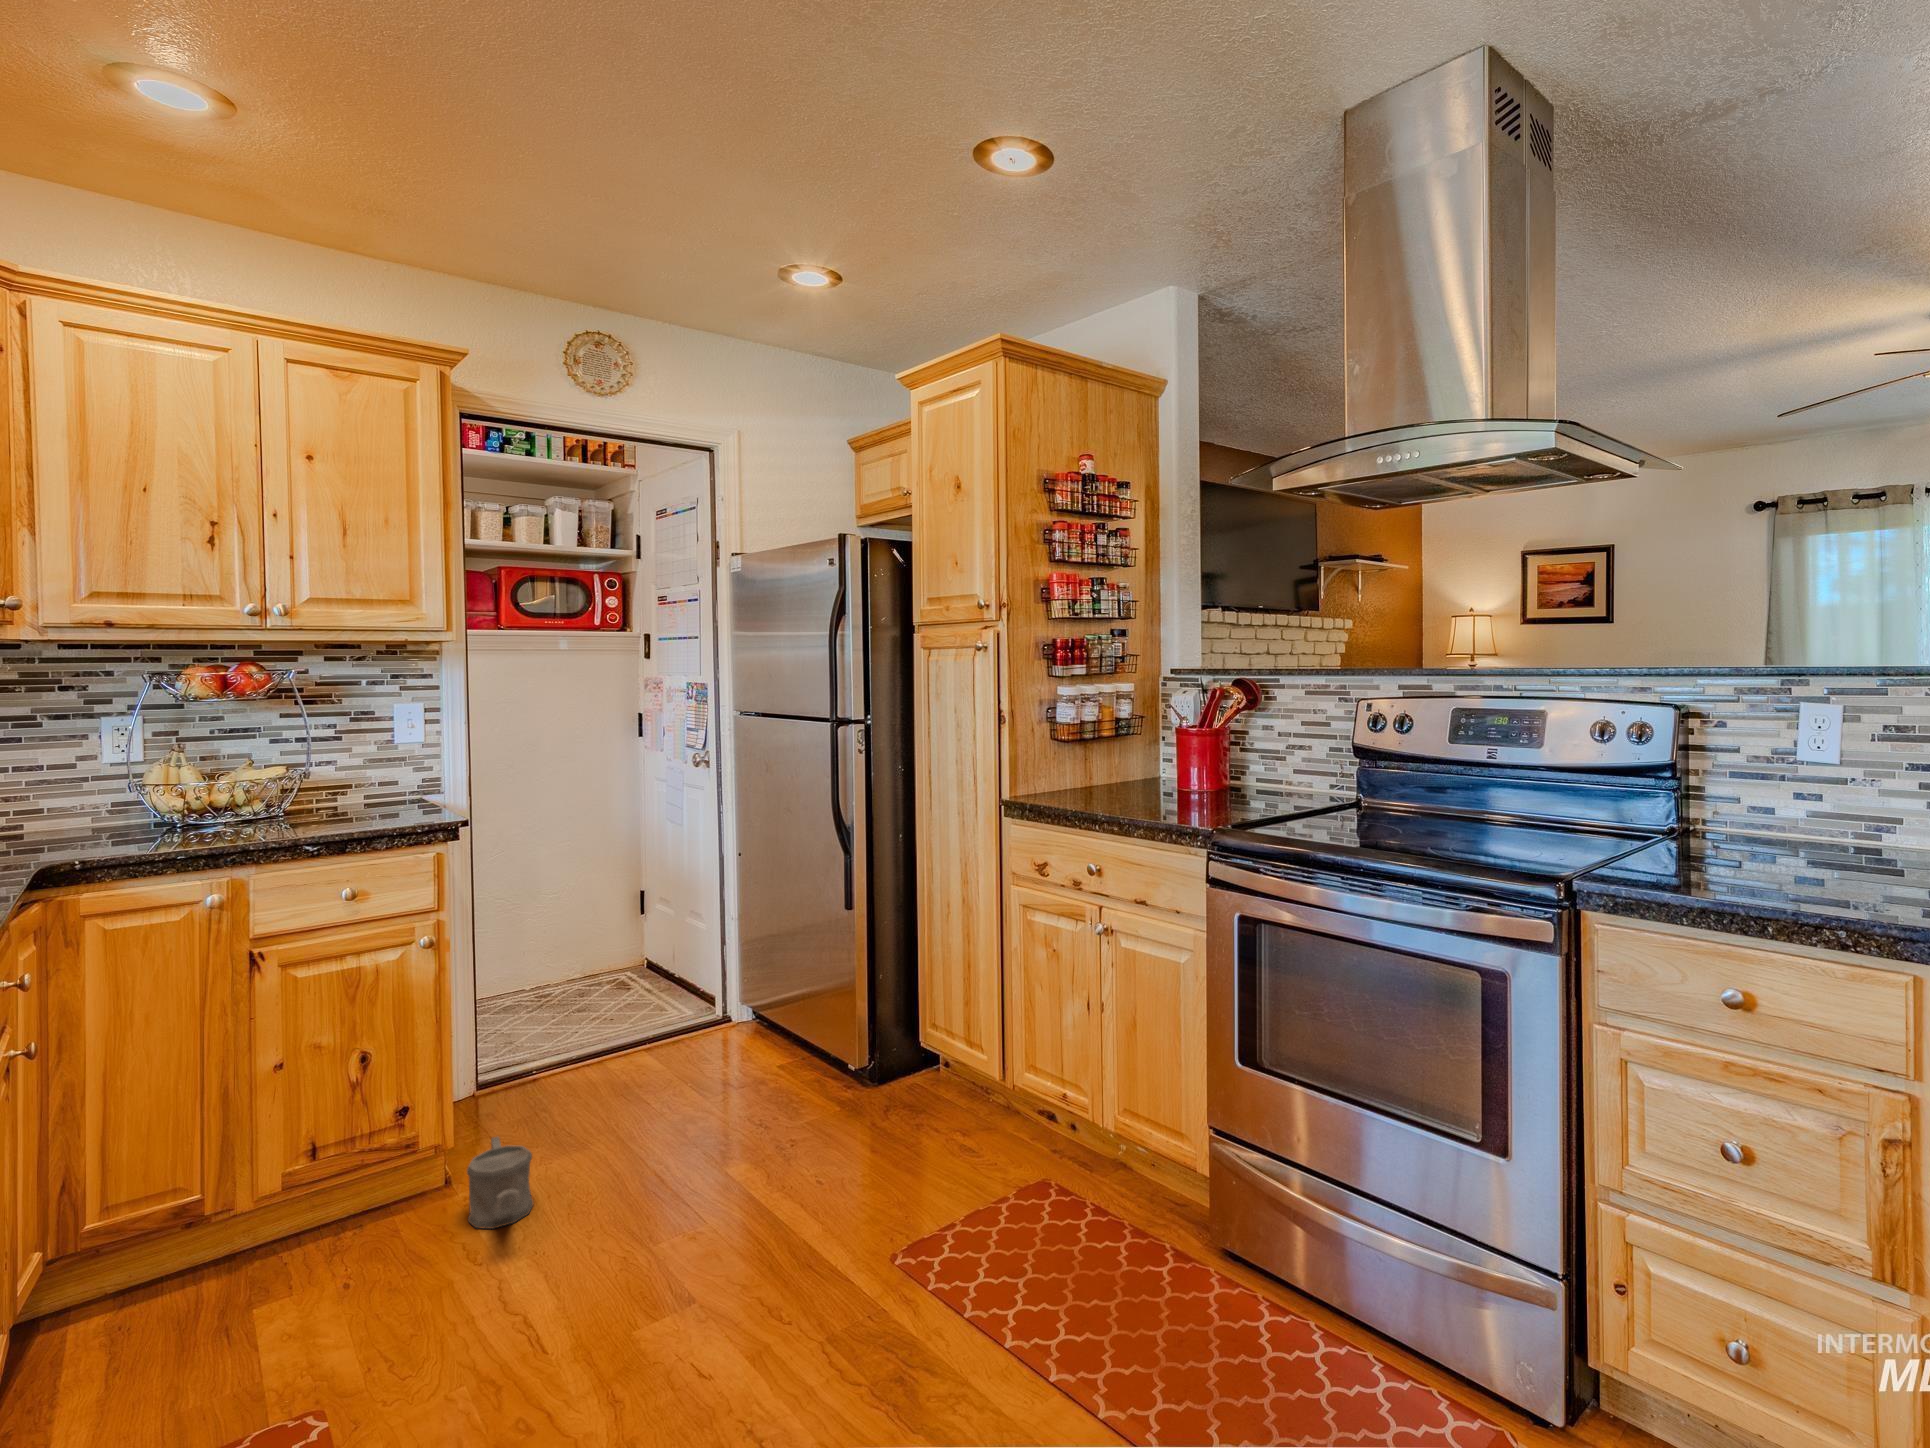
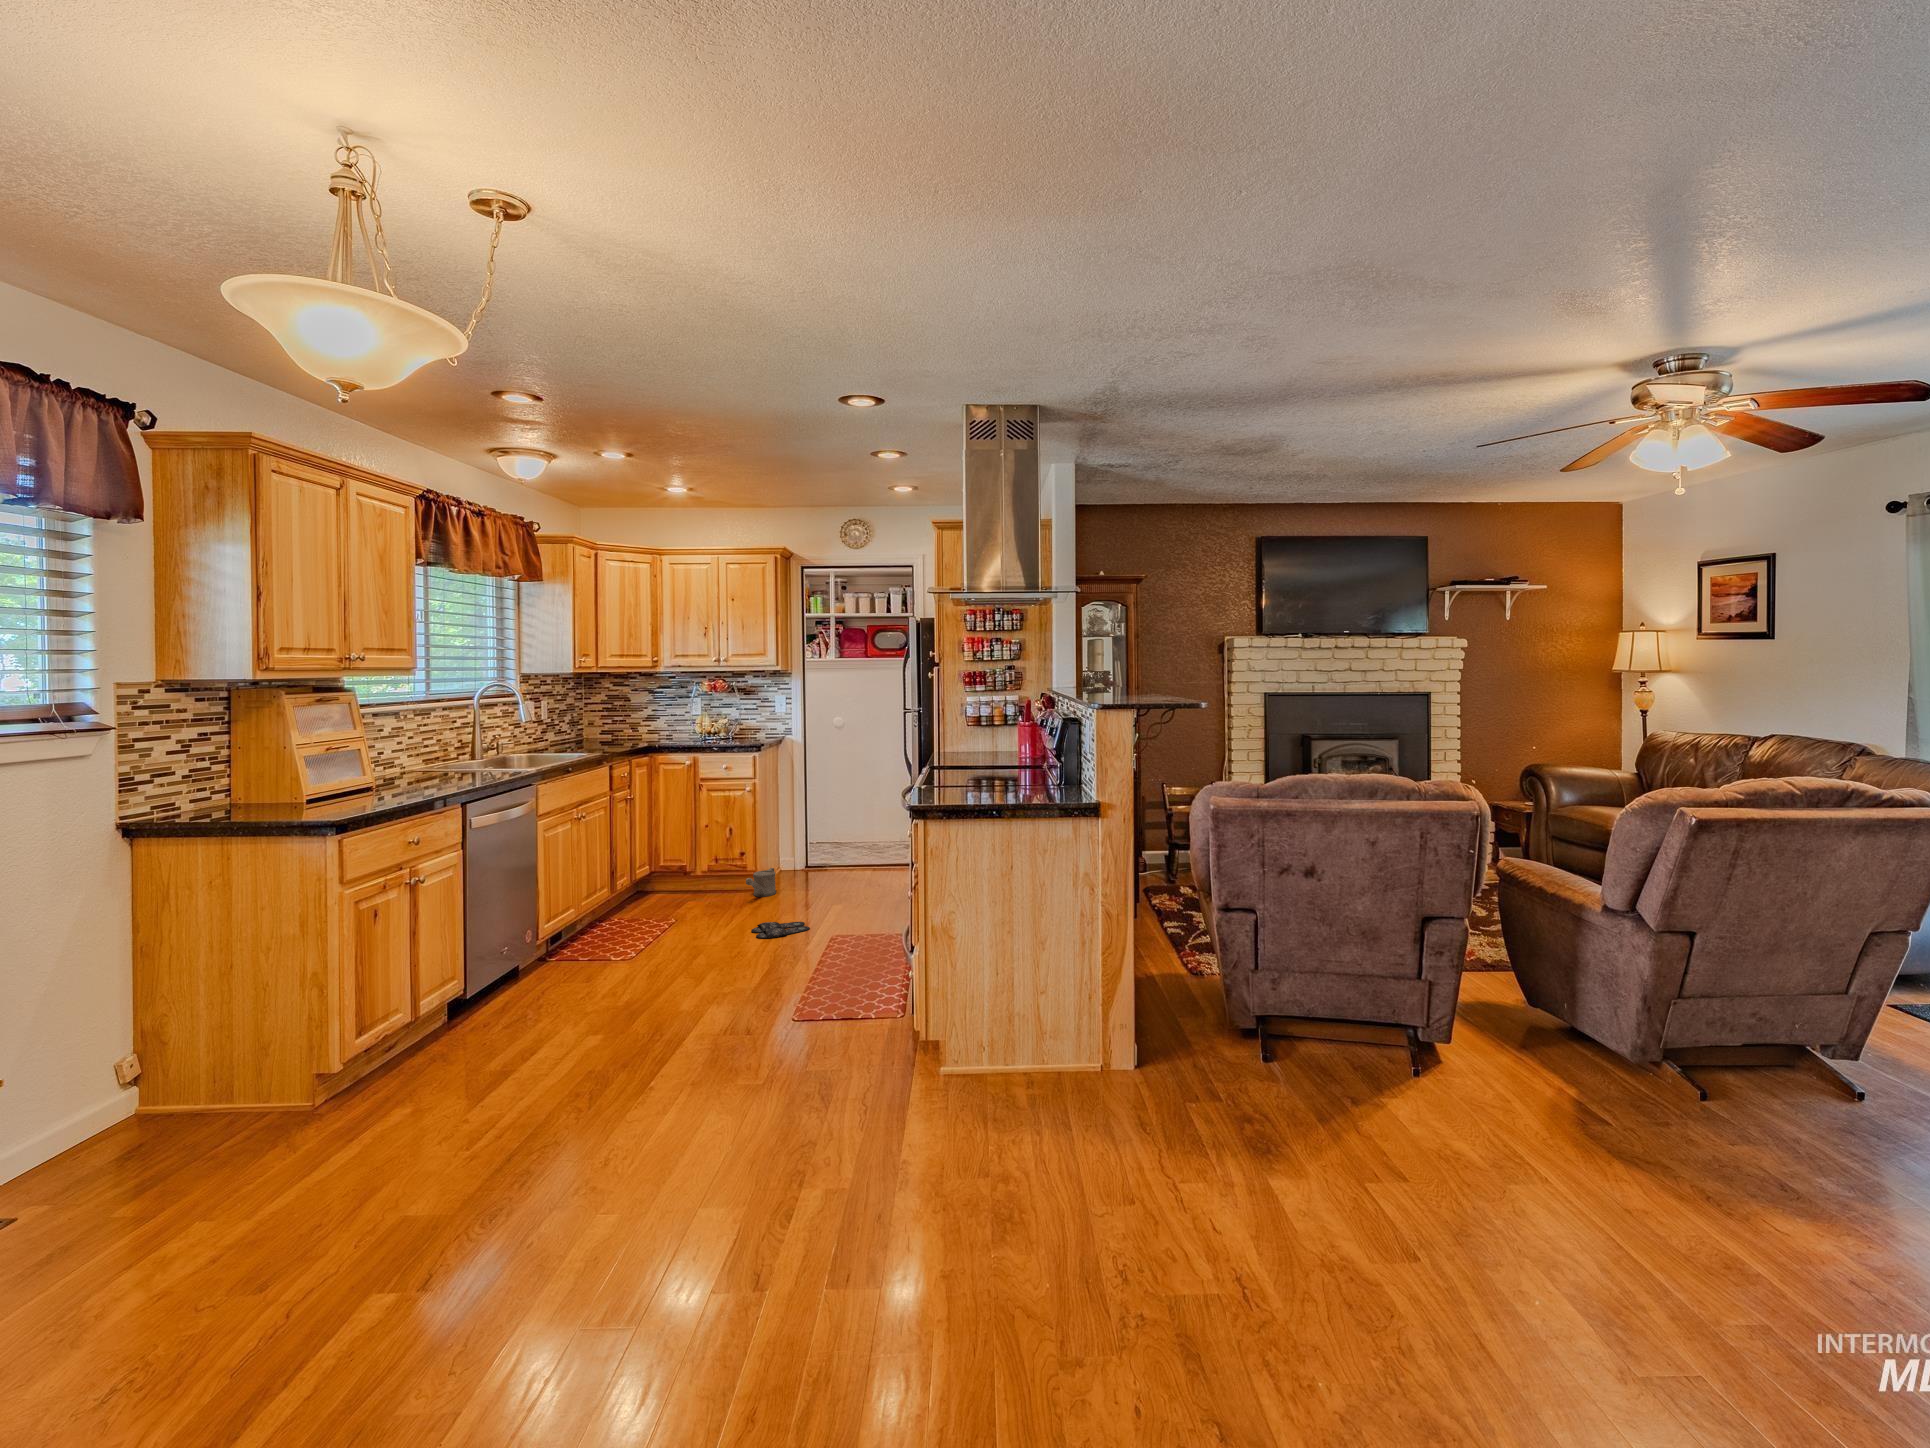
slippers: none [676,1271,829,1377] -> present [751,922,810,938]

